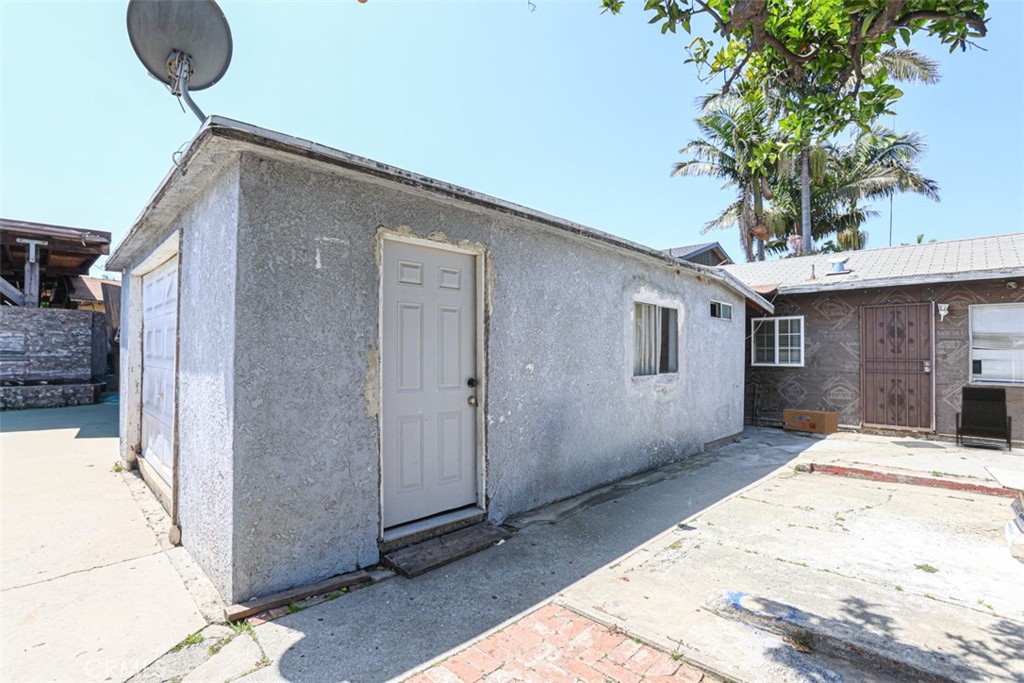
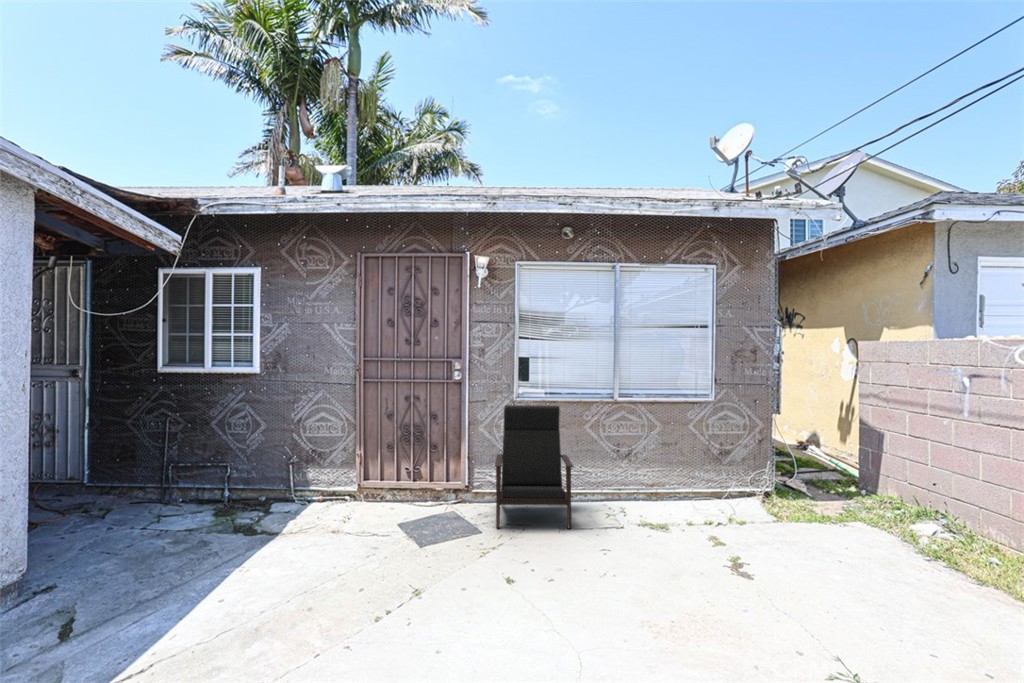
cardboard box: present [783,409,839,434] -> none [200,463,315,531]

